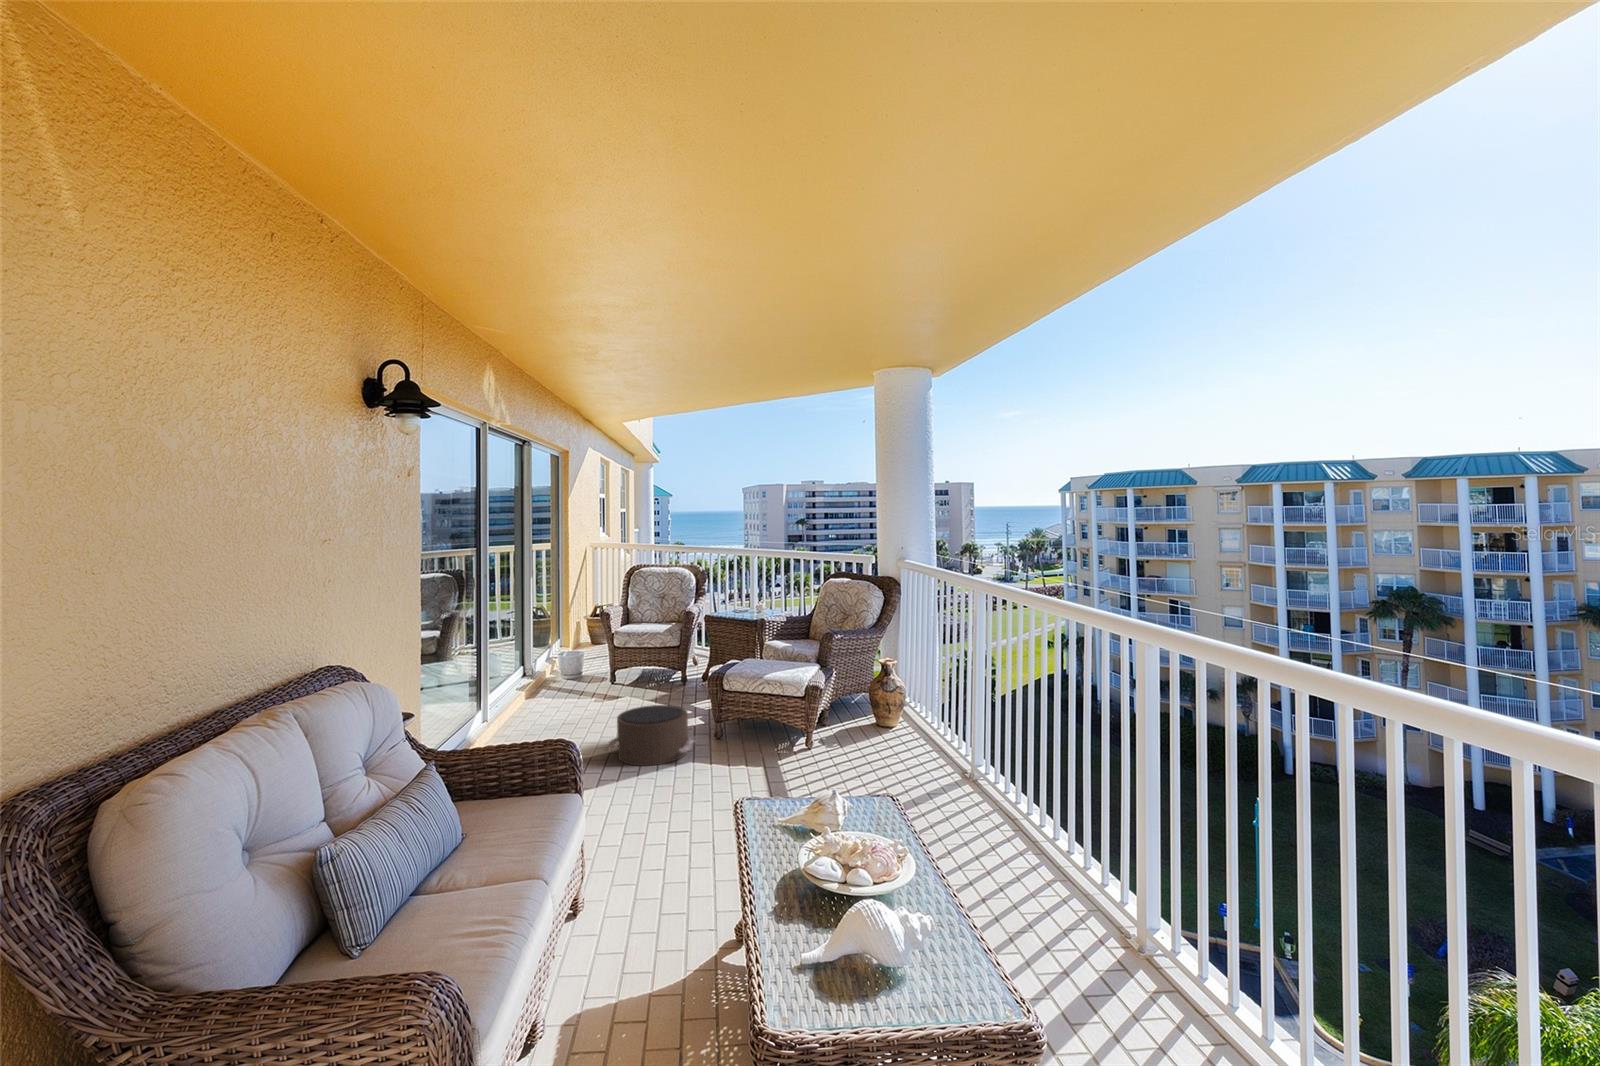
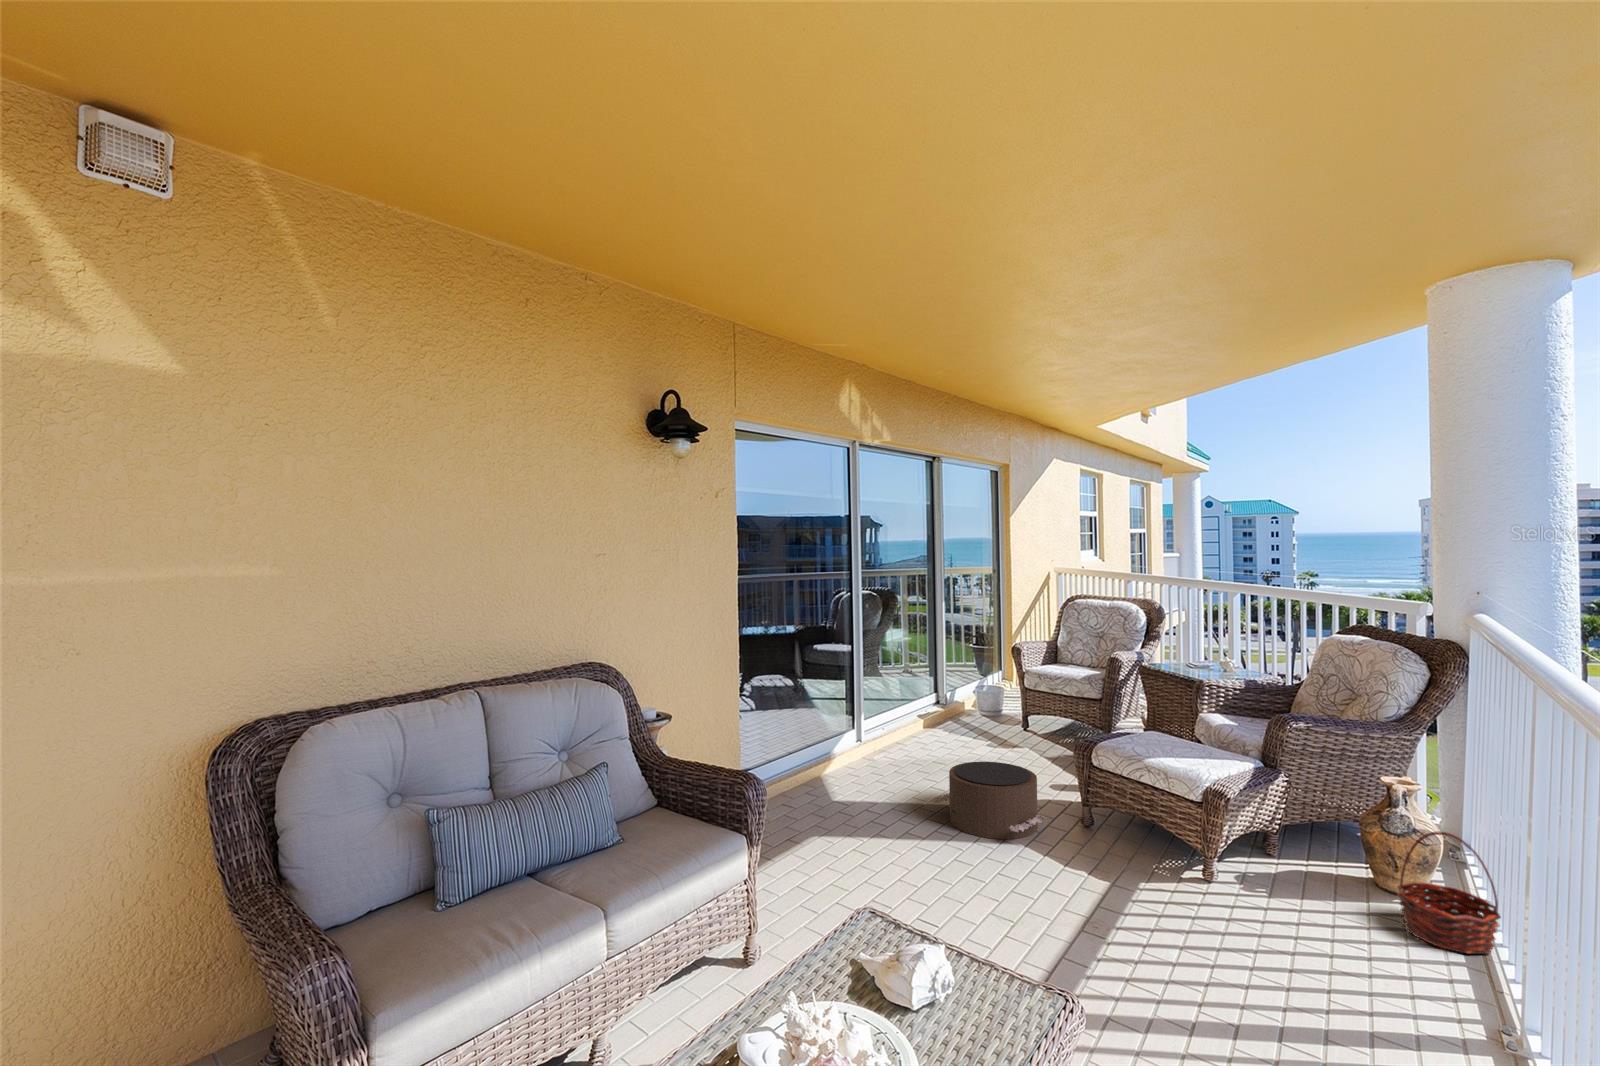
basket: none [899,683,942,745] -> present [1398,832,1501,954]

